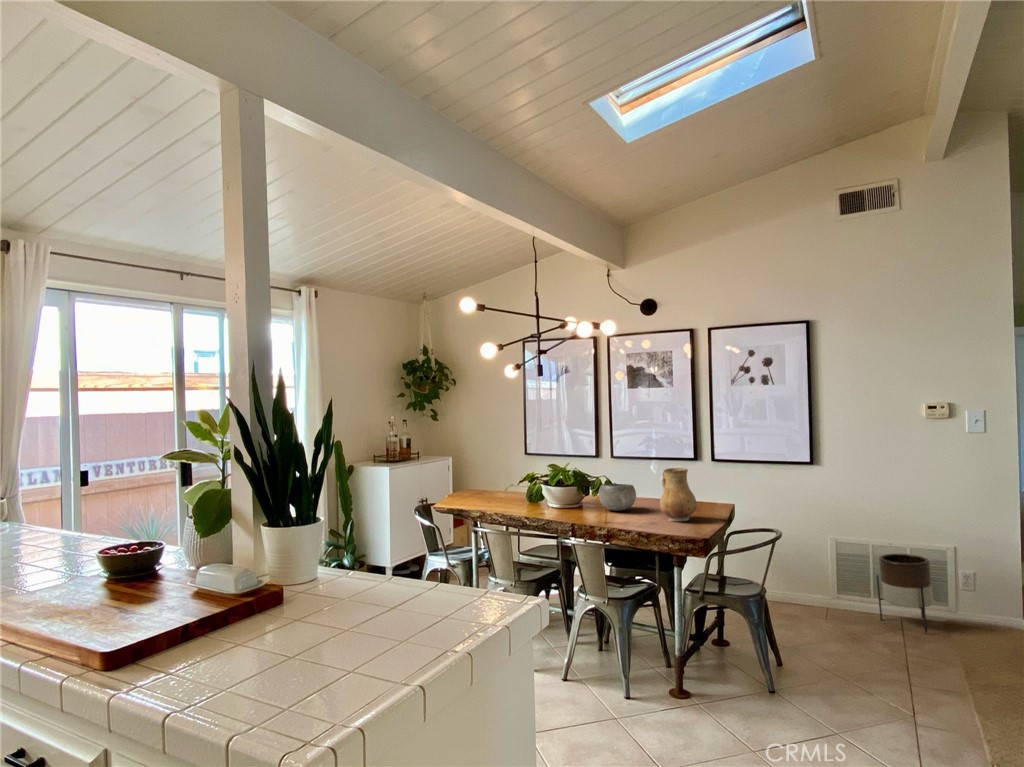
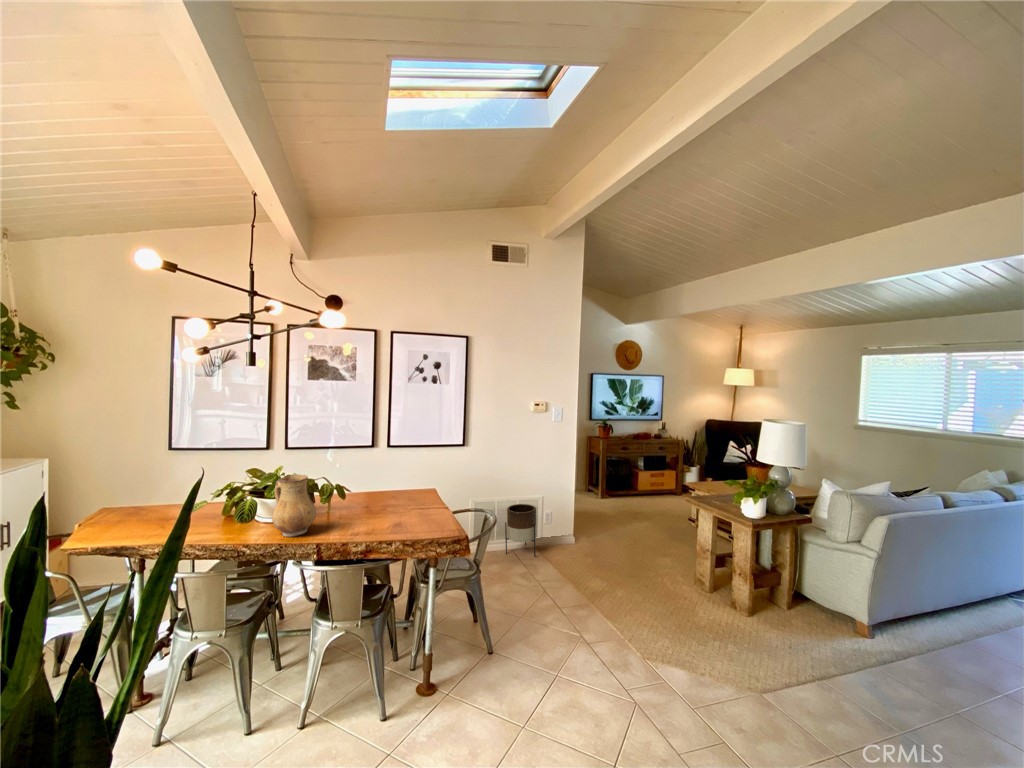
ceramic pitcher: present [660,468,696,521] -> present [272,475,316,537]
bowl: present [599,484,636,511] -> none [325,485,366,516]

